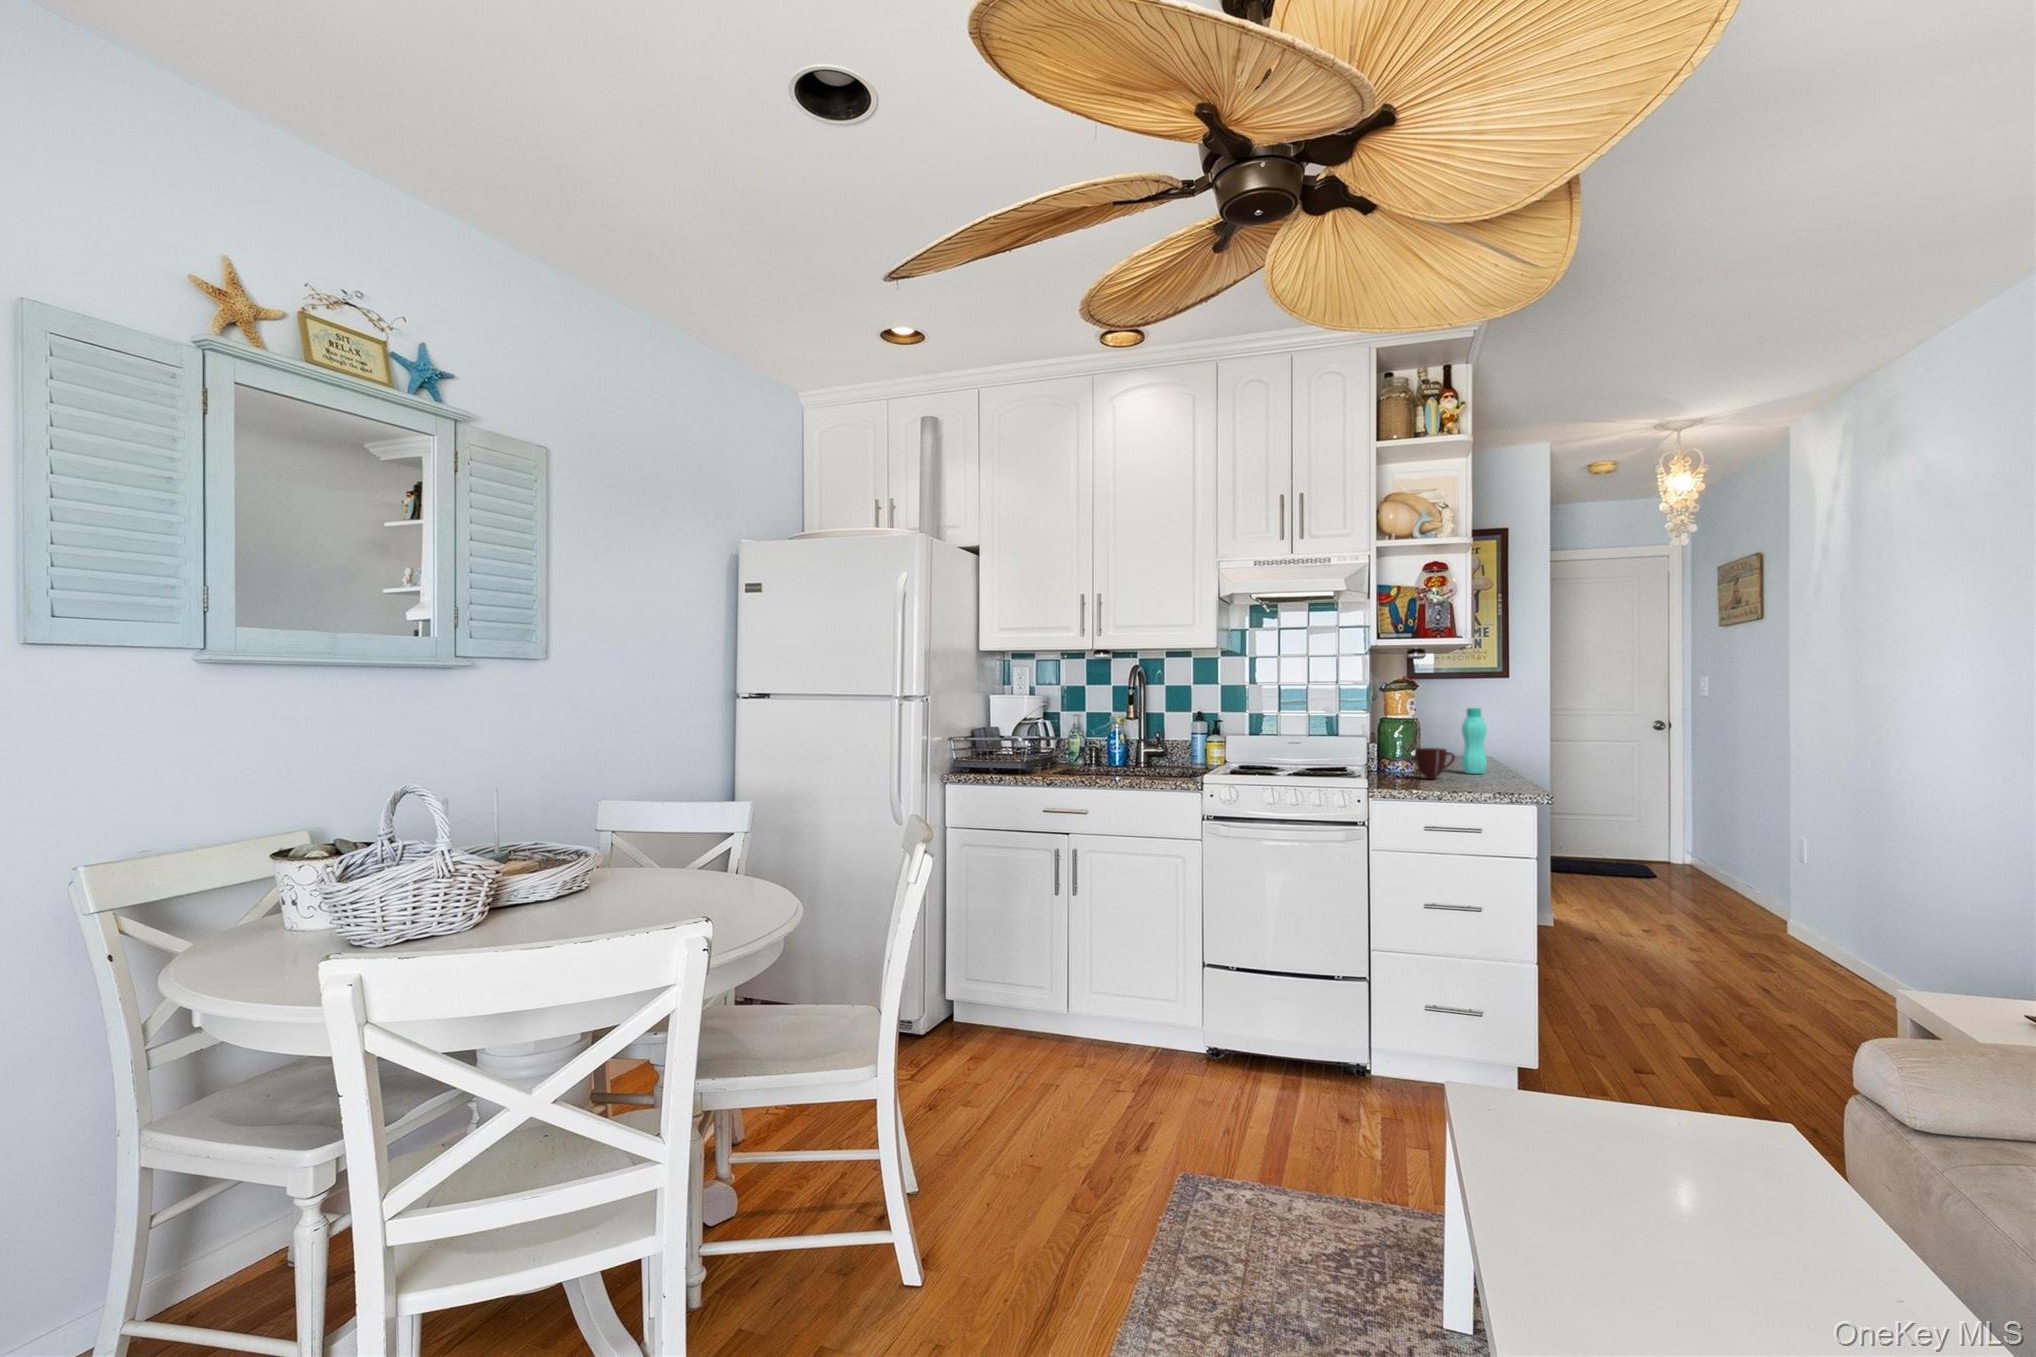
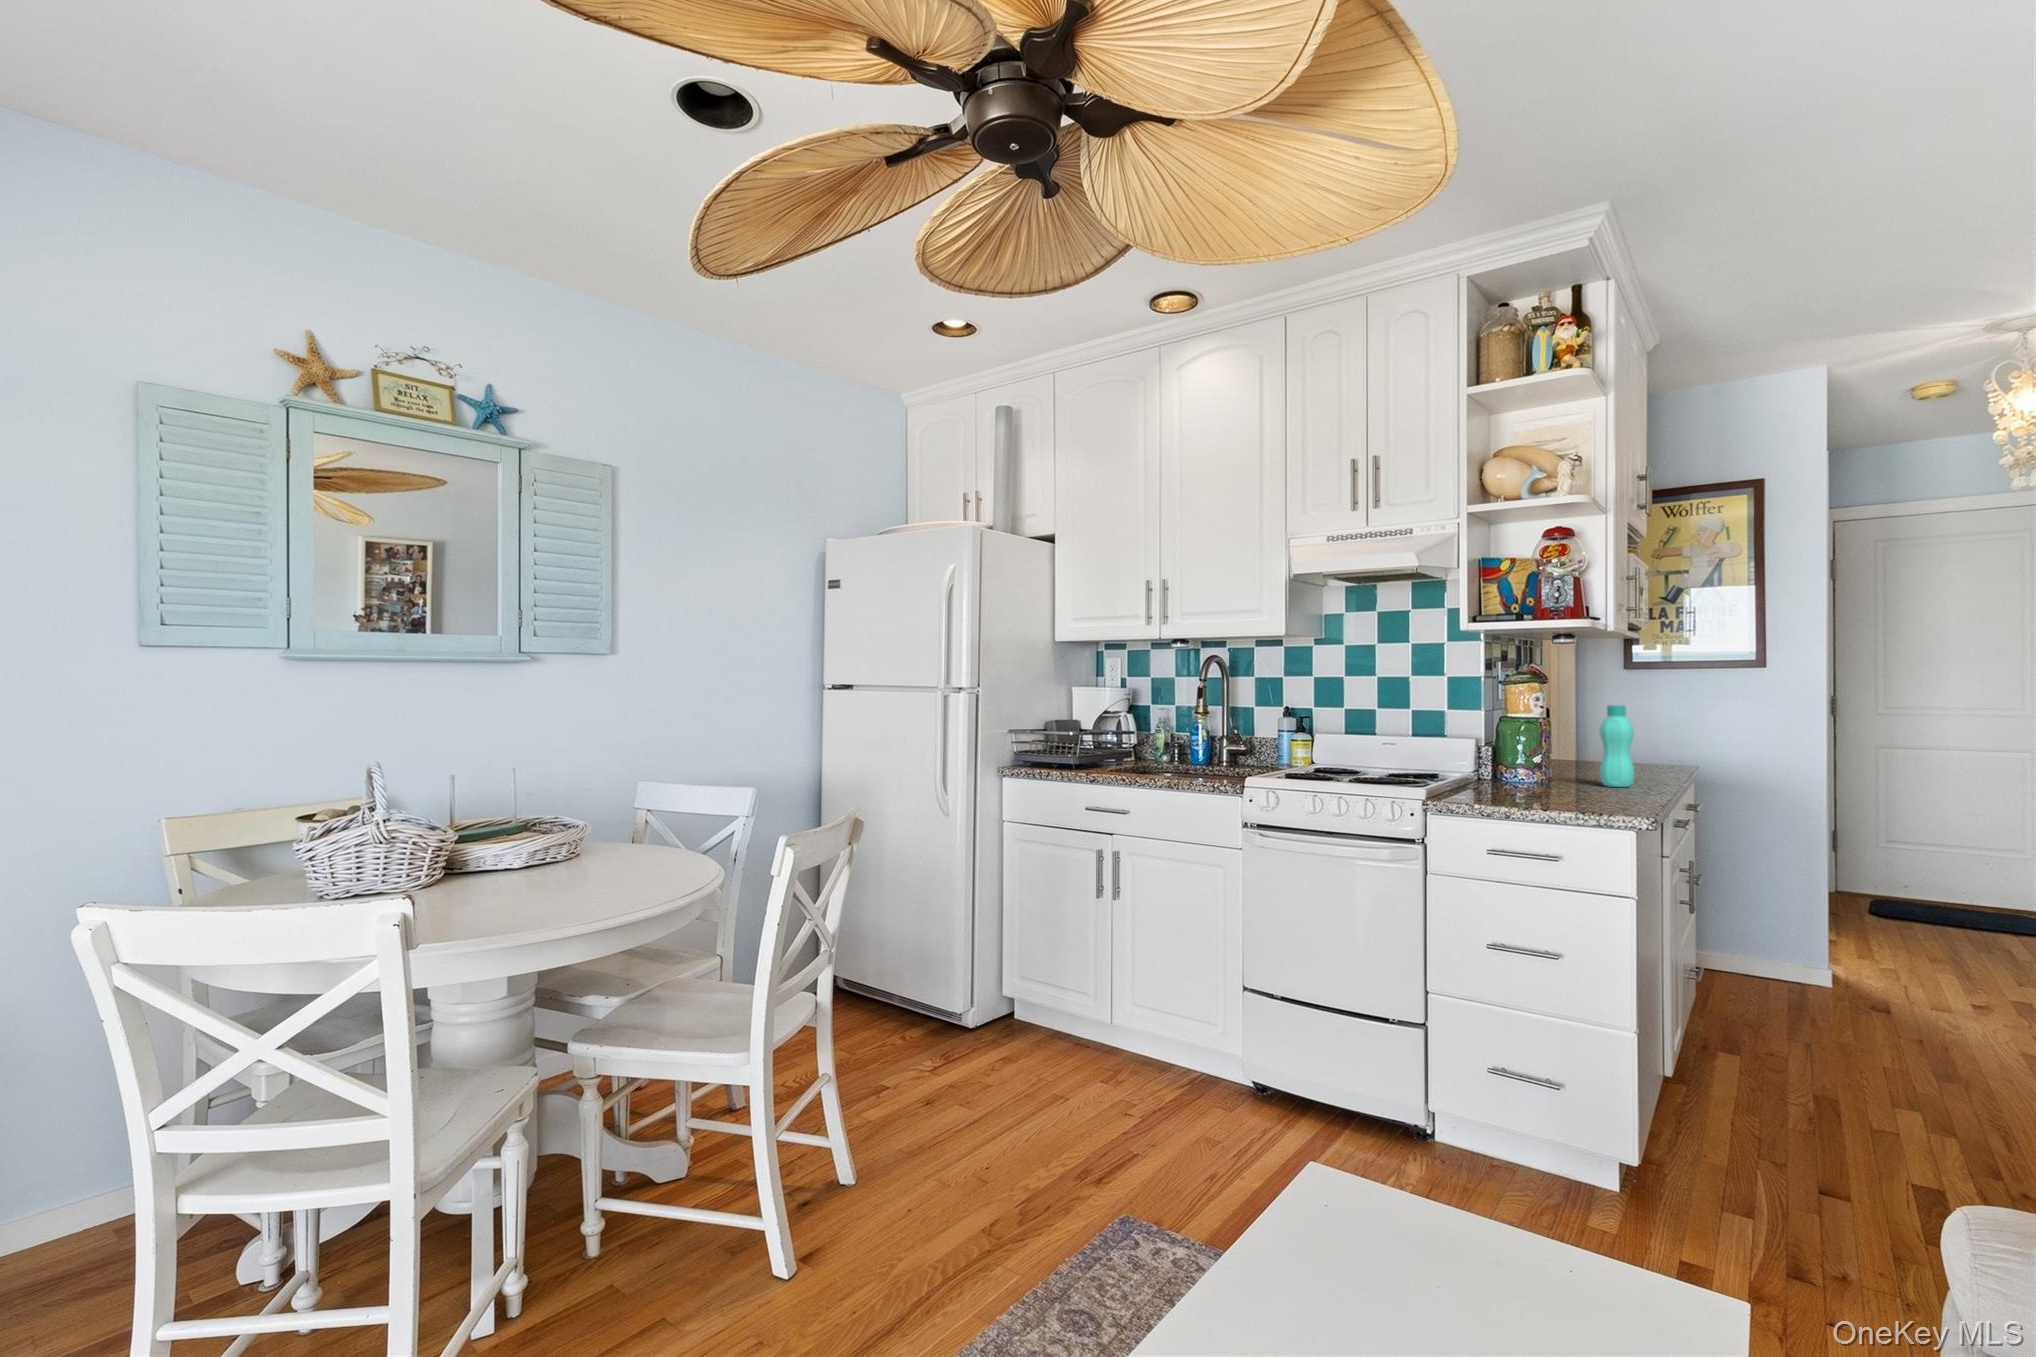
mug: present [1415,748,1455,779] -> none [1518,753,1572,791]

